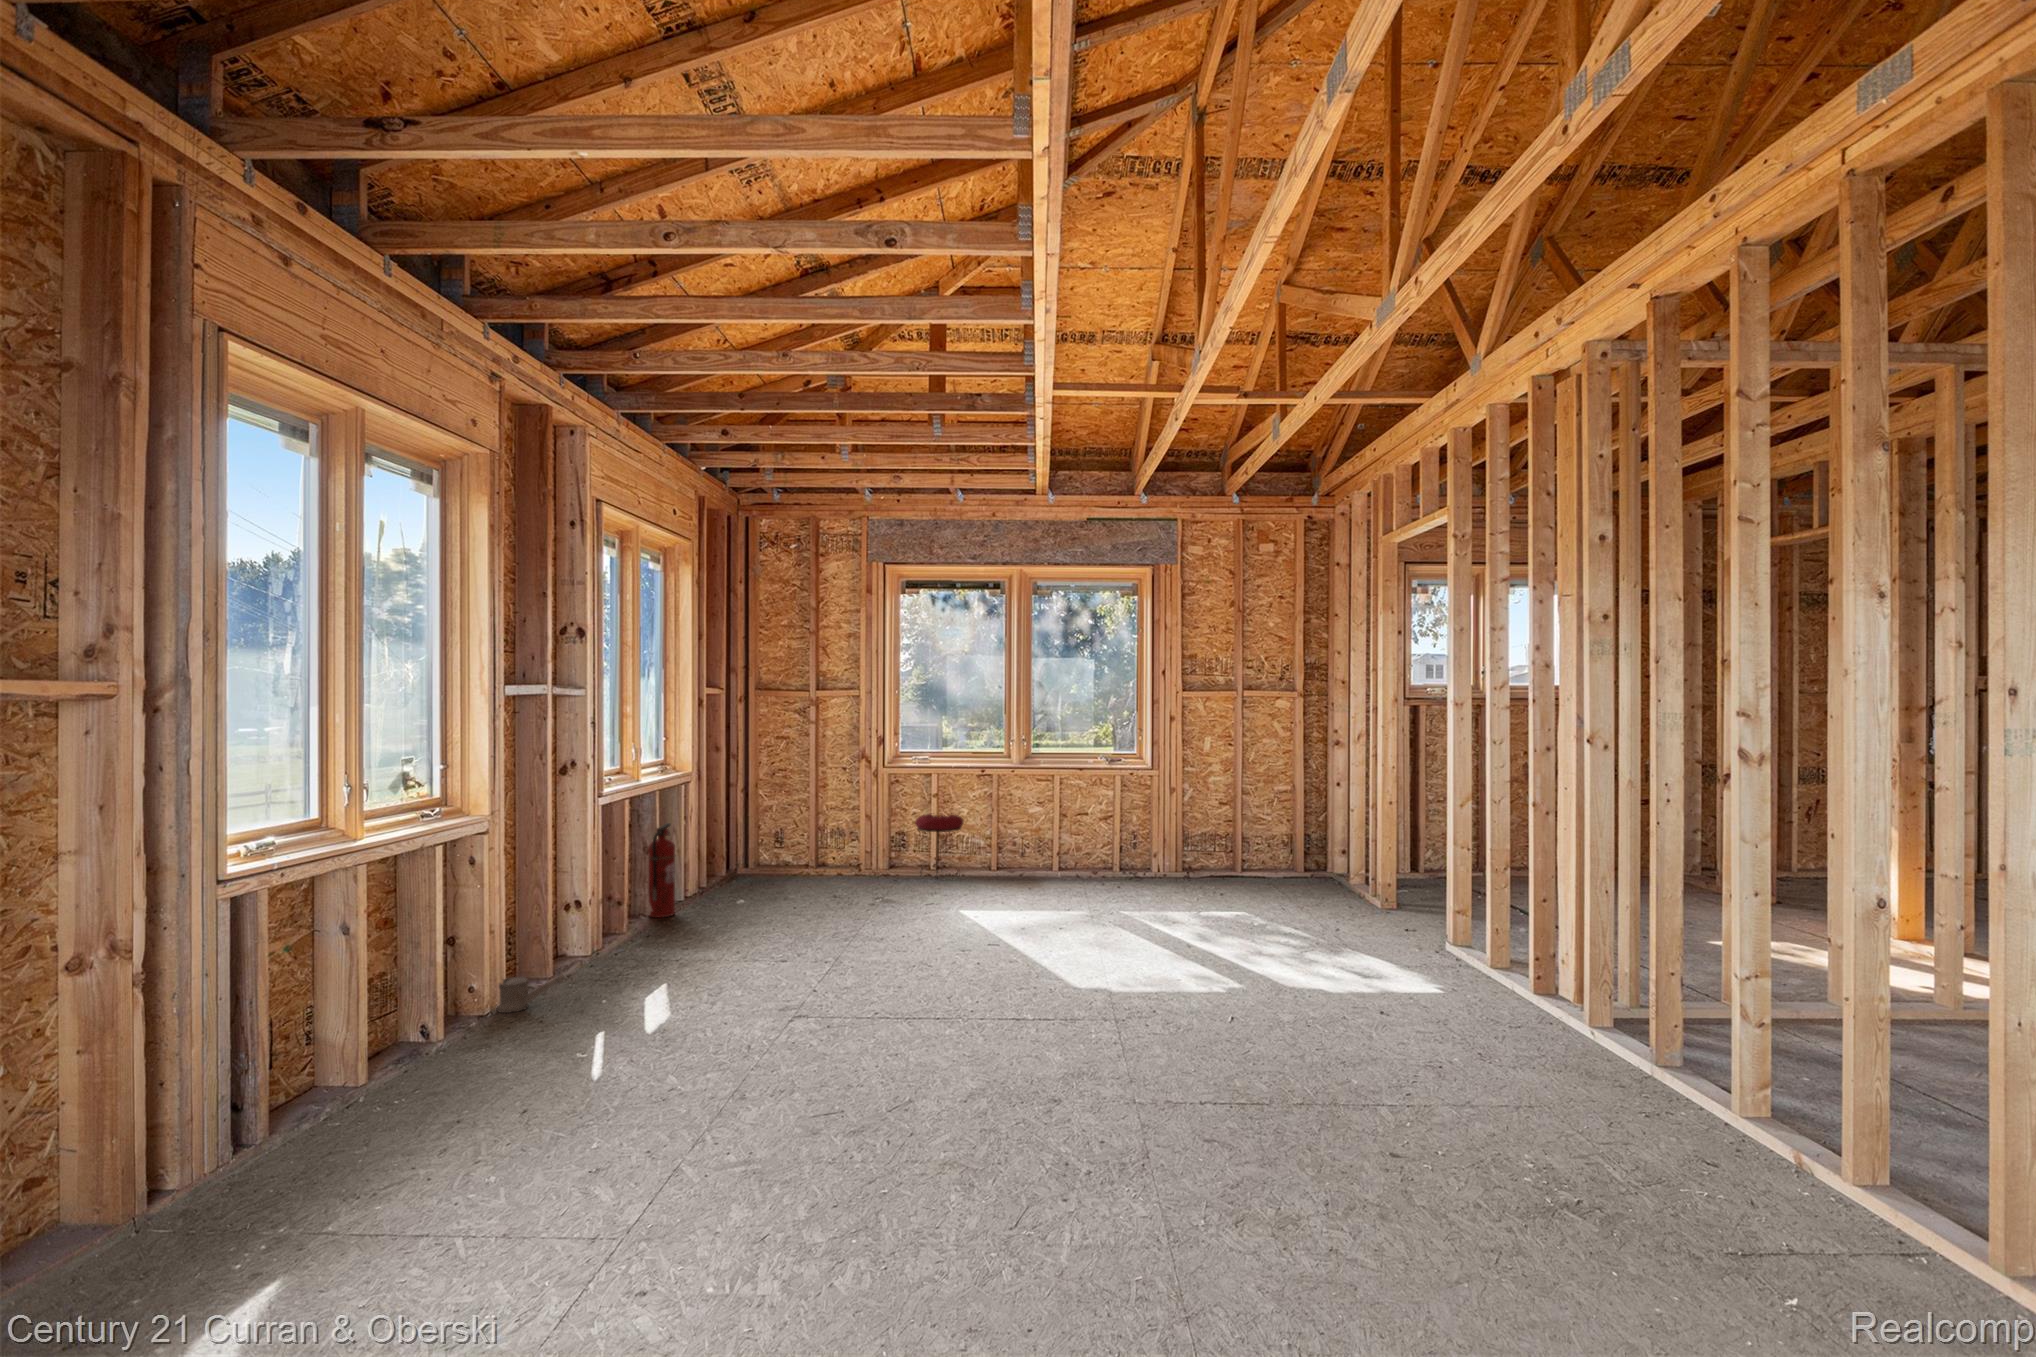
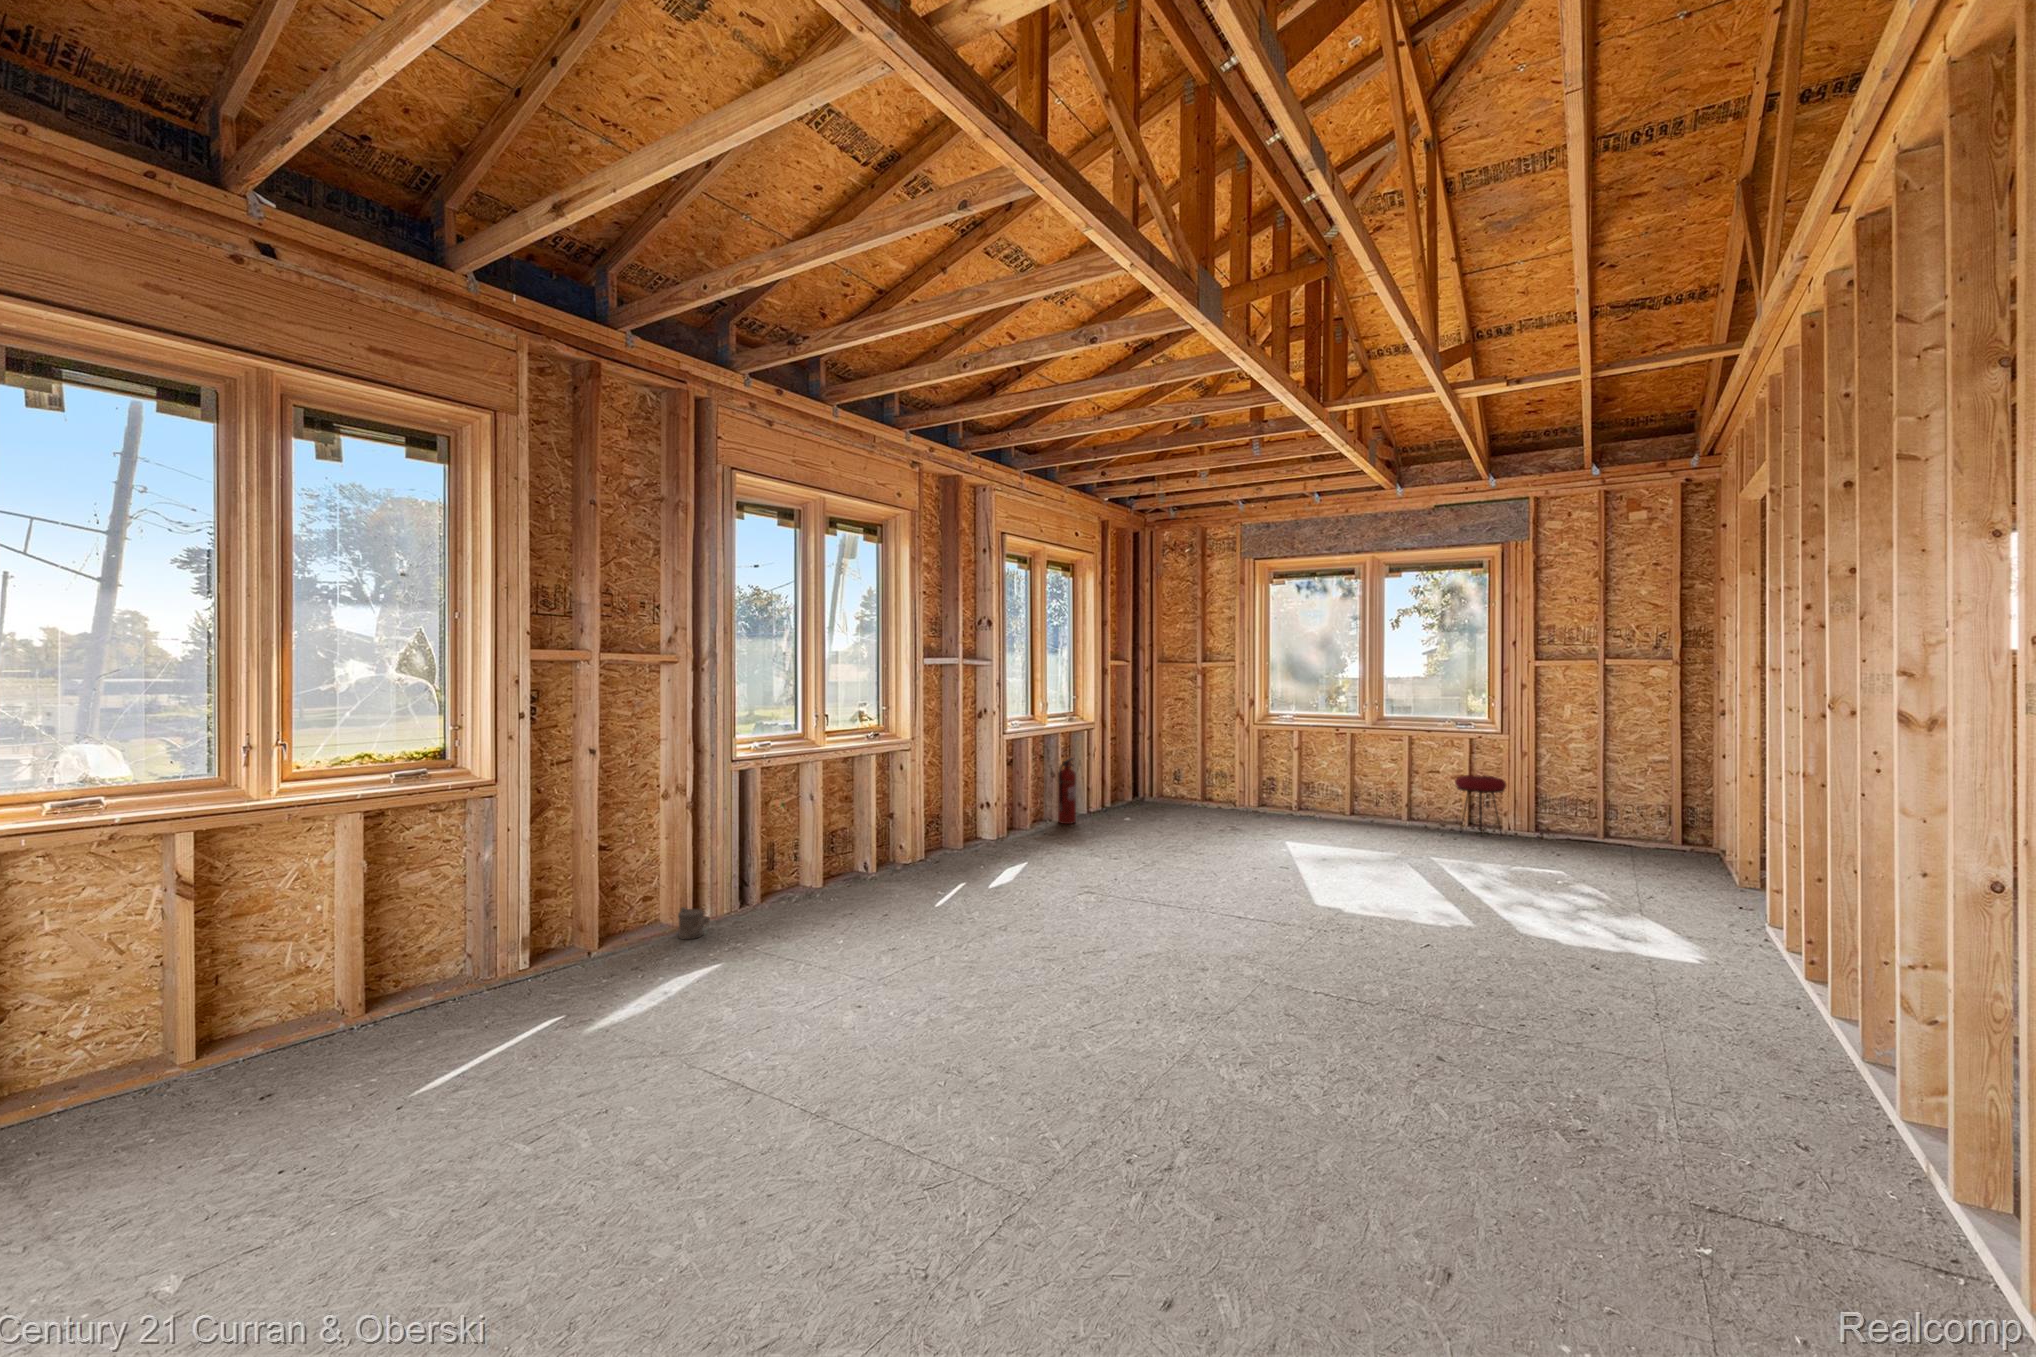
stool: present [915,813,964,876] -> present [1455,775,1506,834]
watering can: present [496,975,564,1013] -> present [678,907,710,939]

